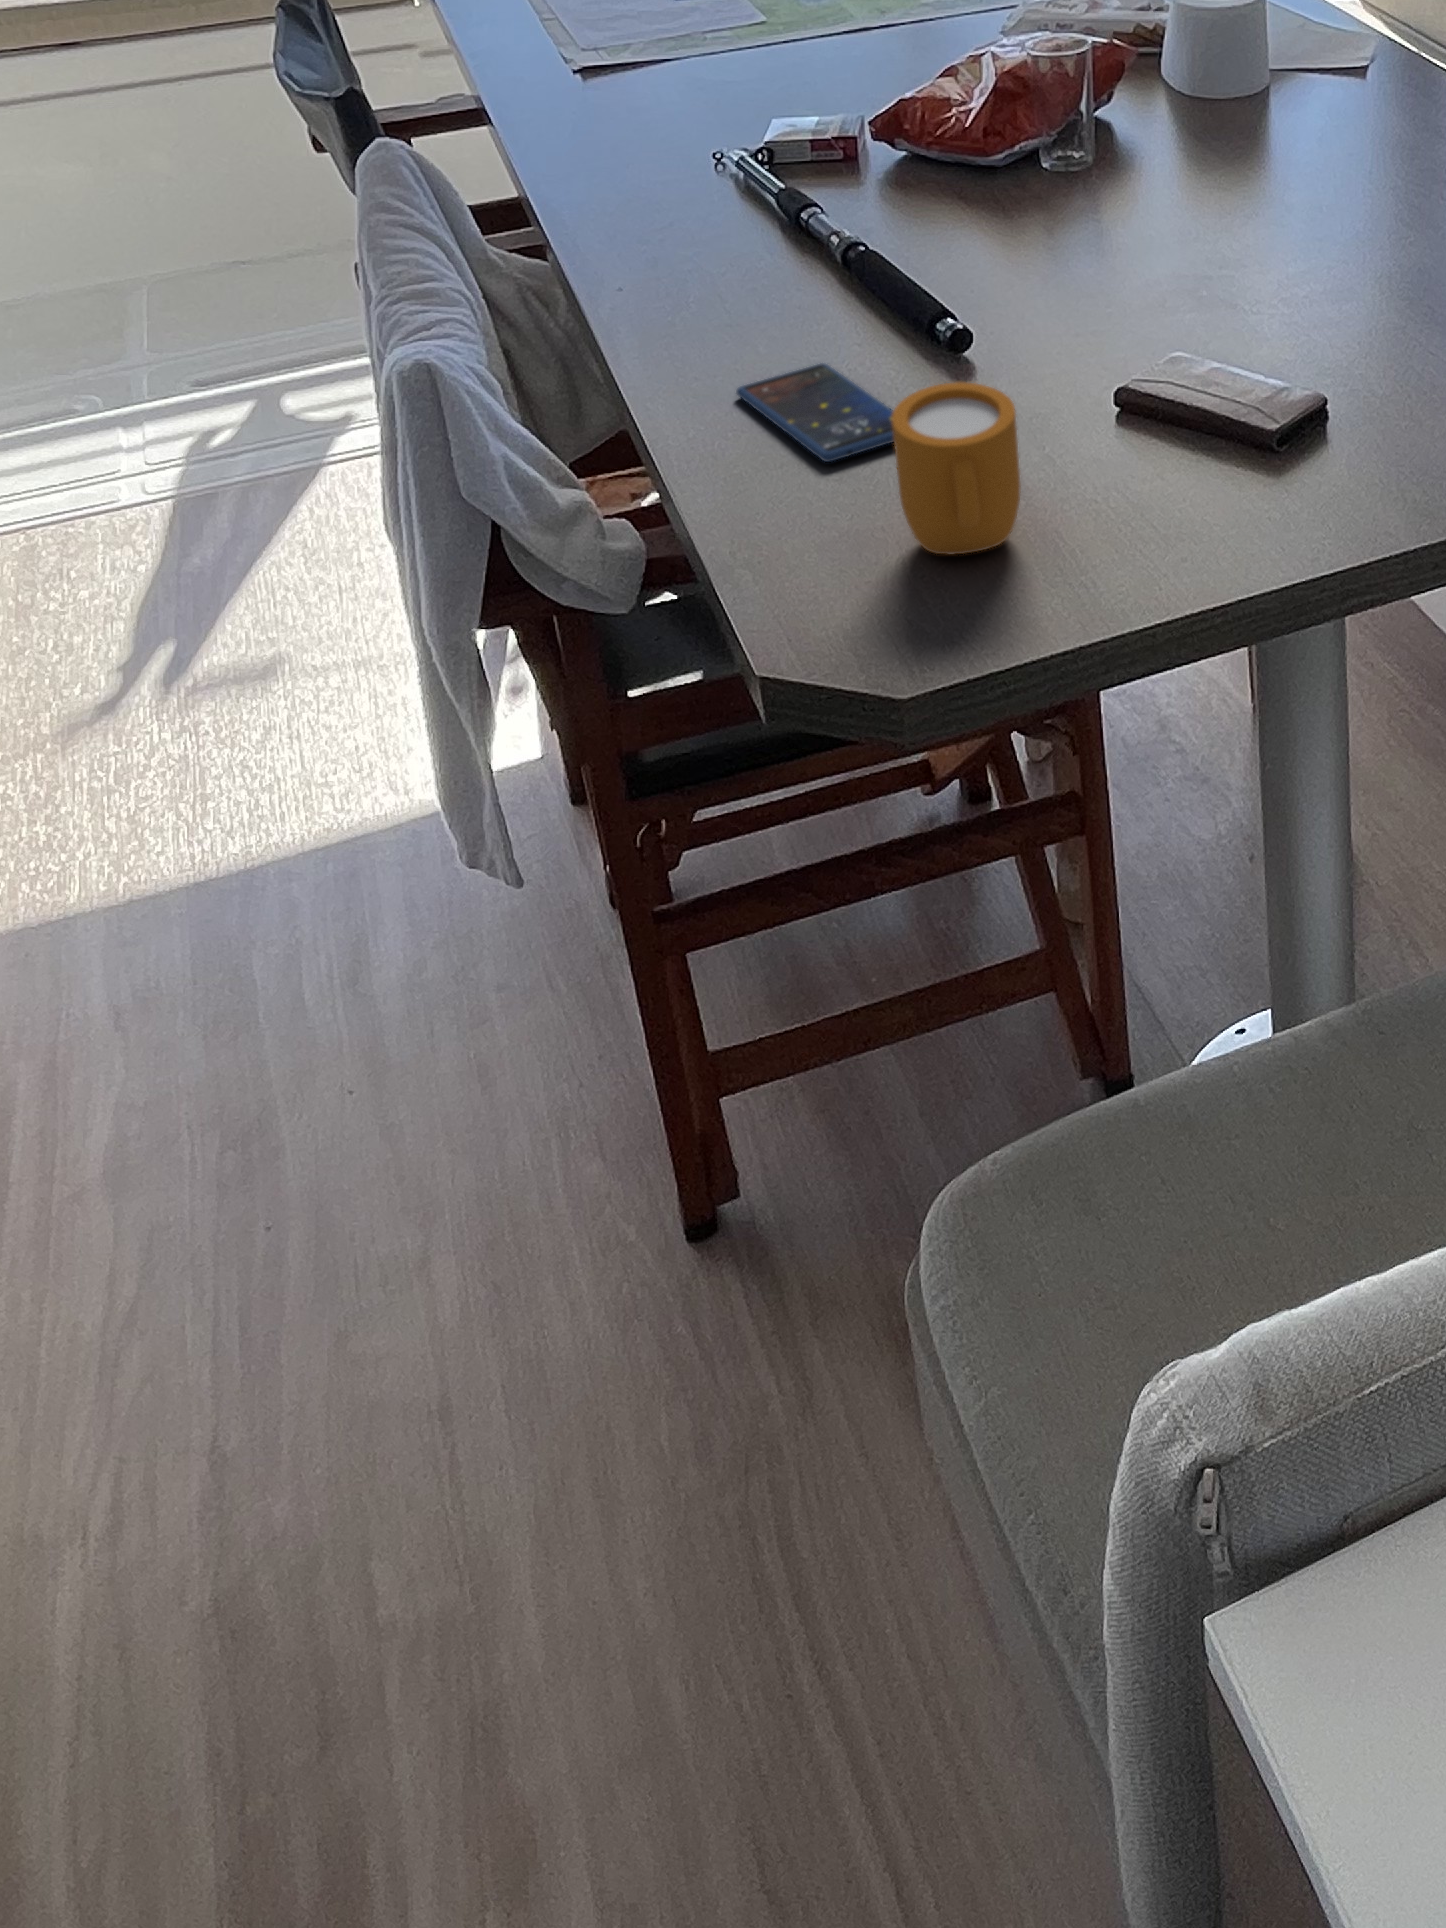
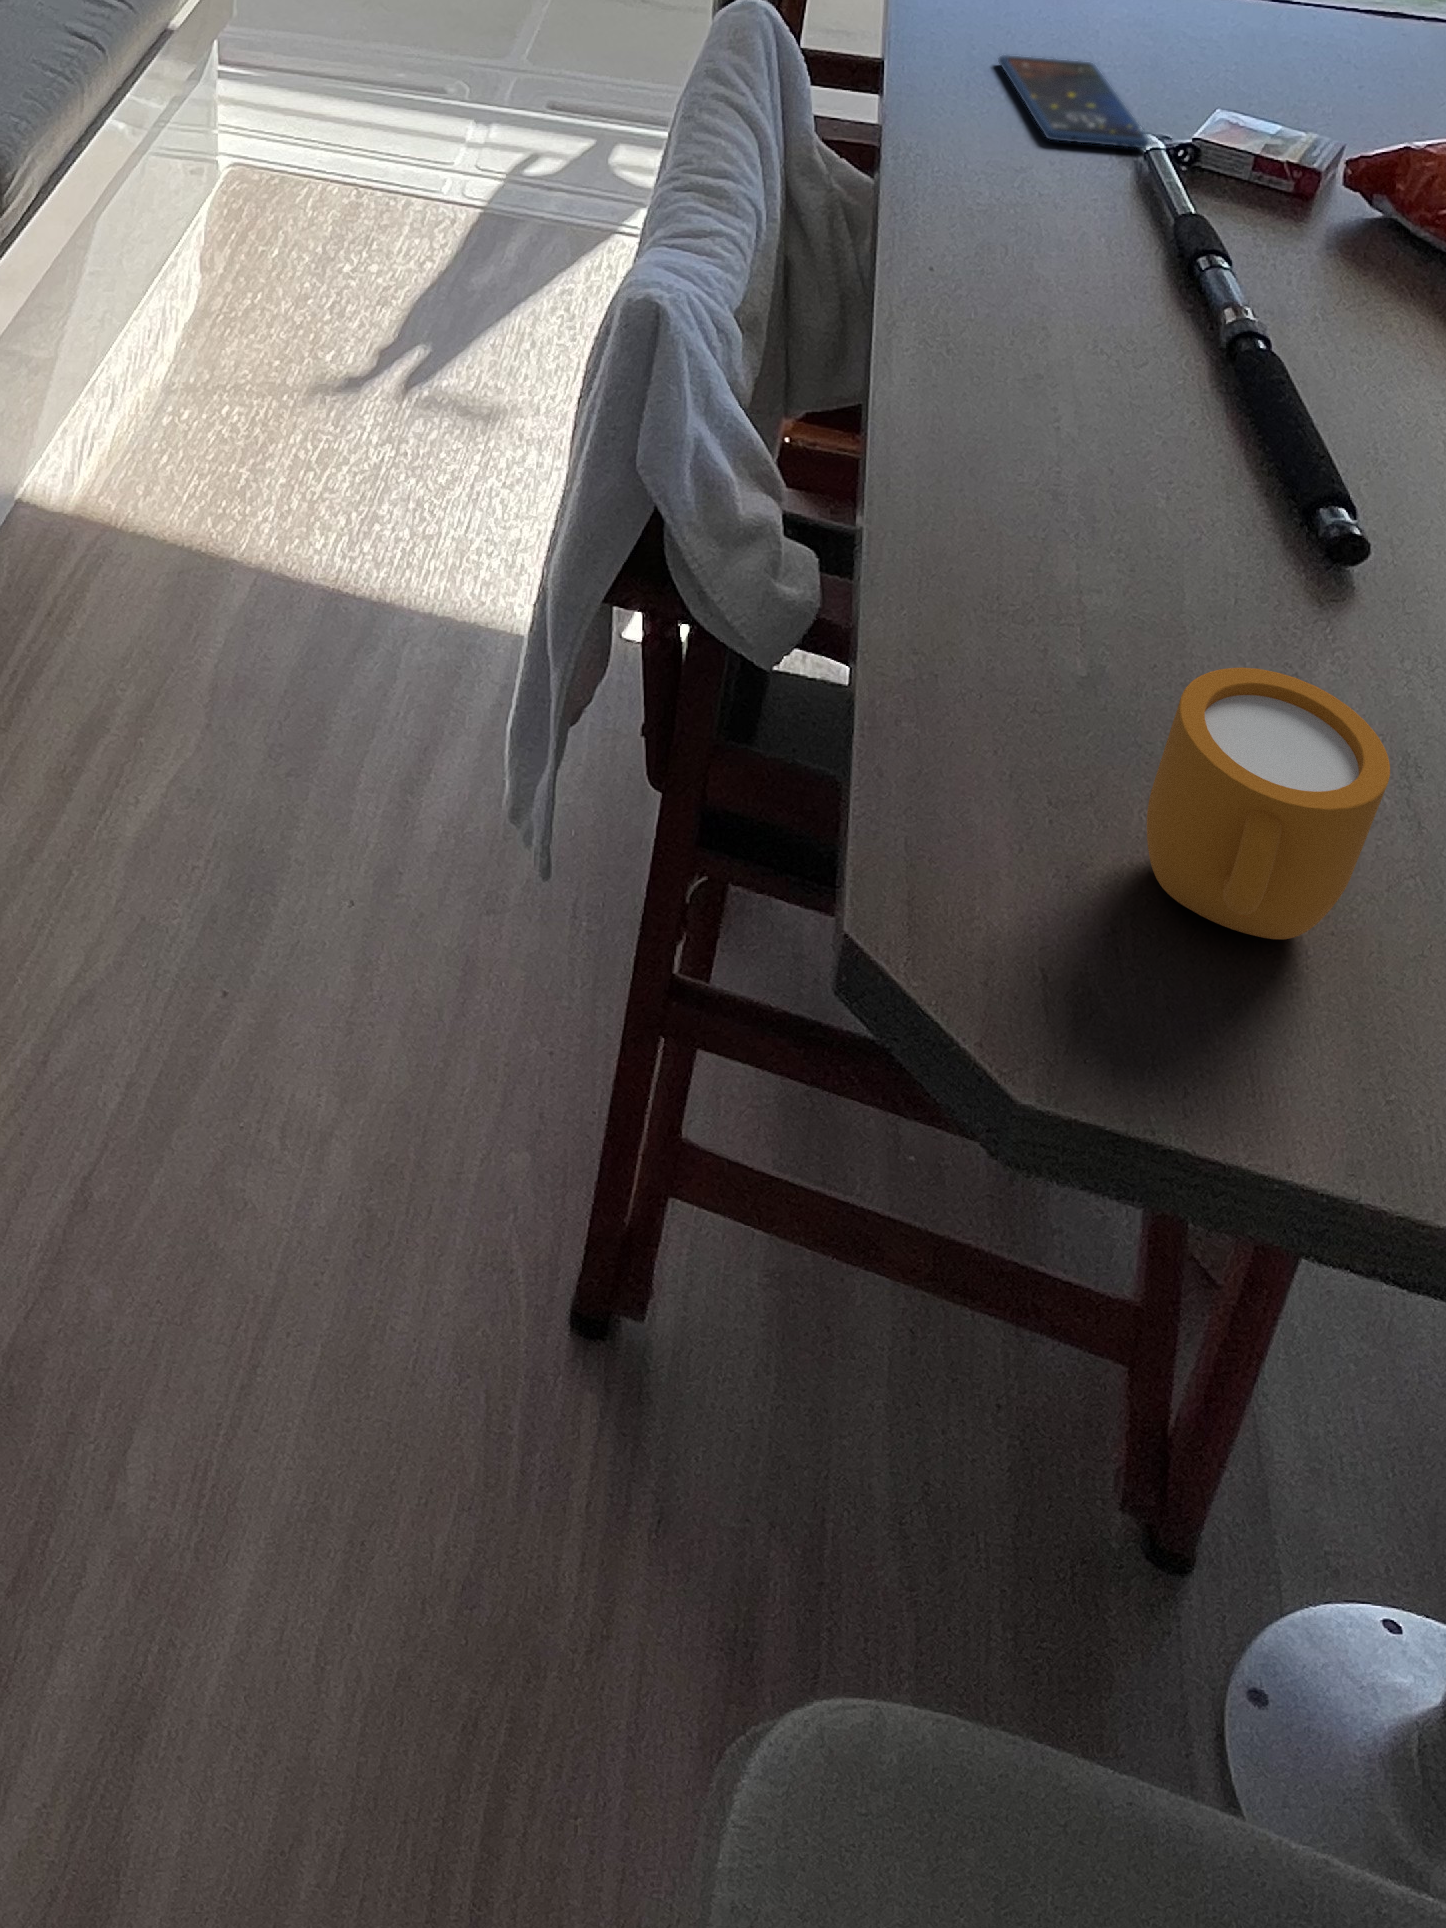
smartphone: present [736,363,894,462] -> present [999,55,1150,148]

